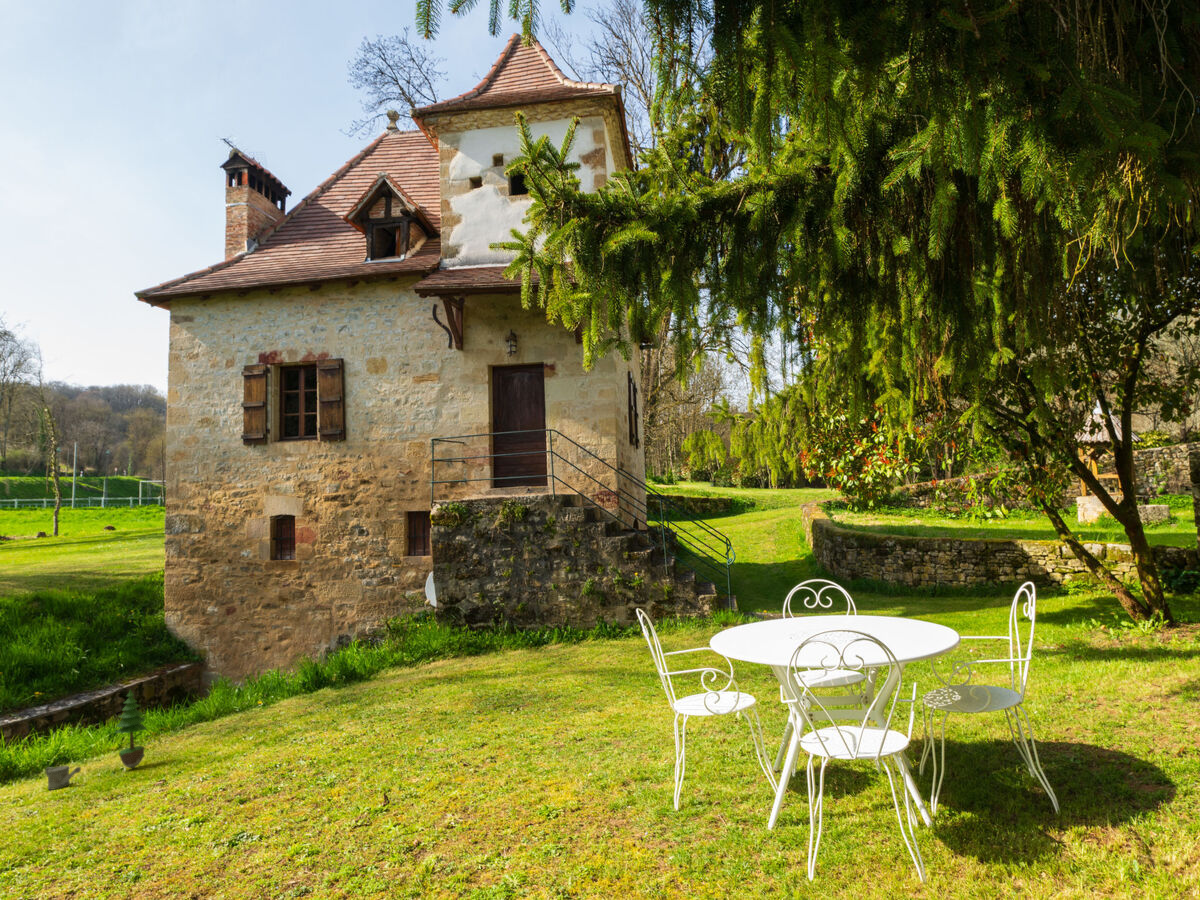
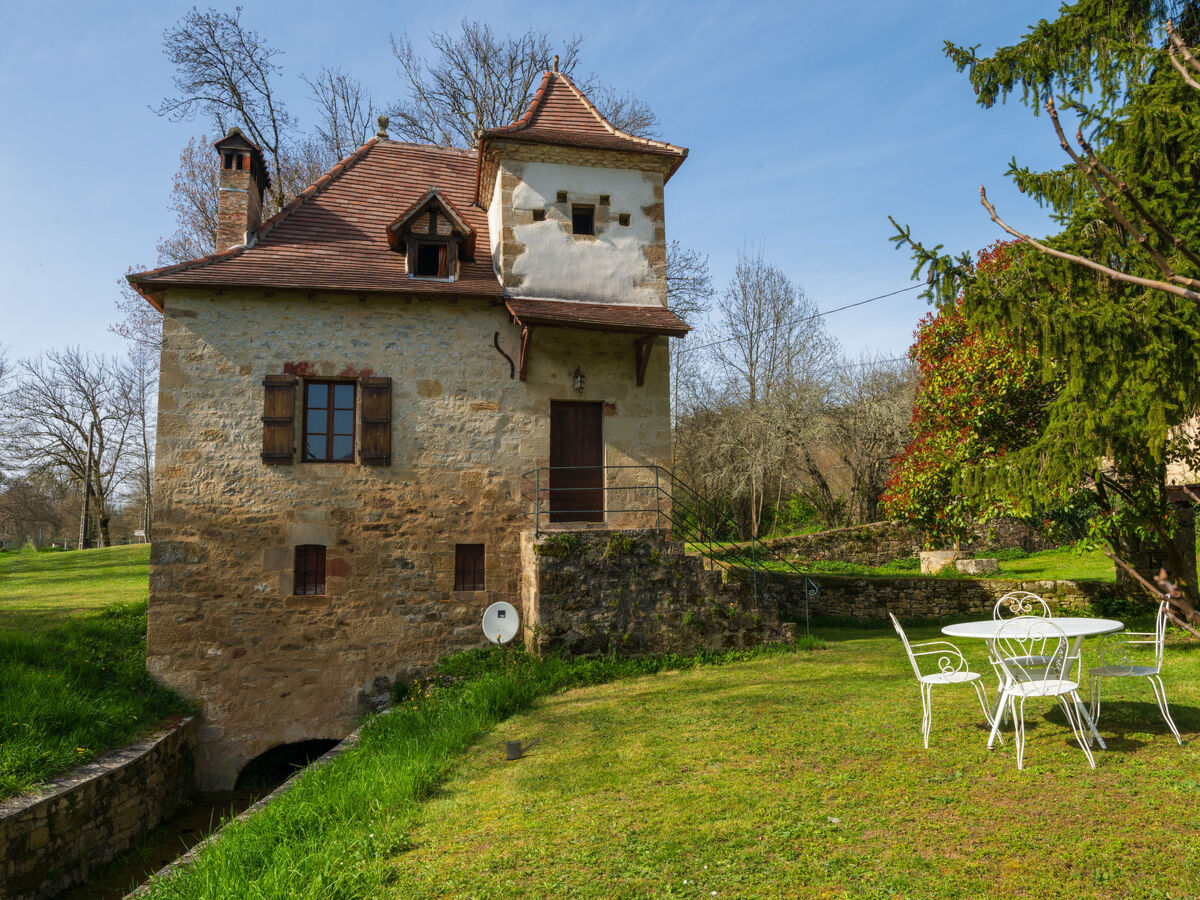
potted tree: present [116,690,147,769] -> none [536,674,561,745]

